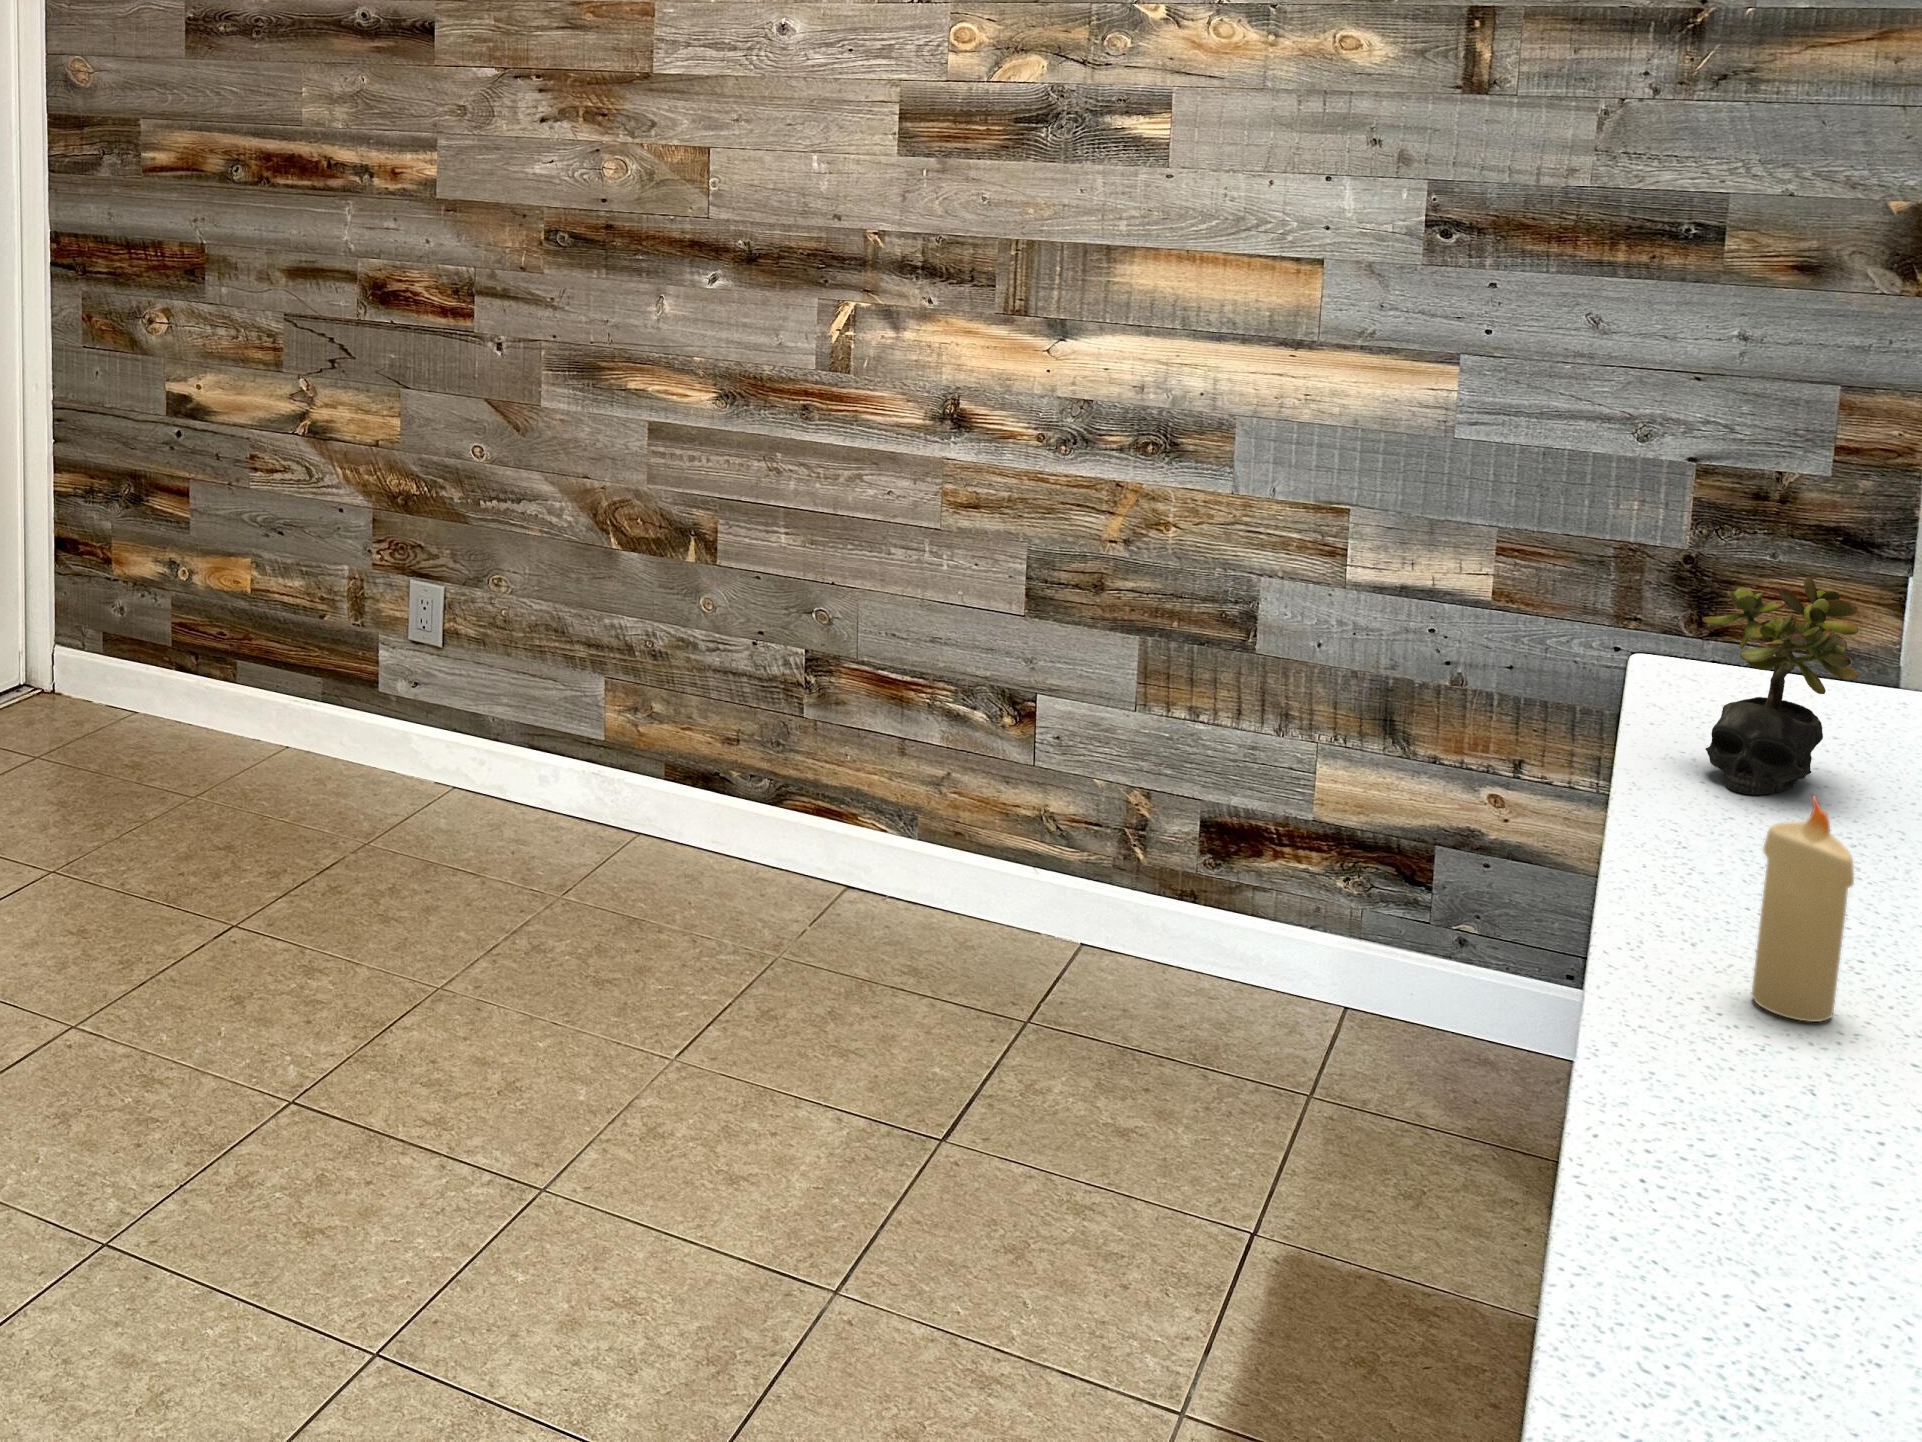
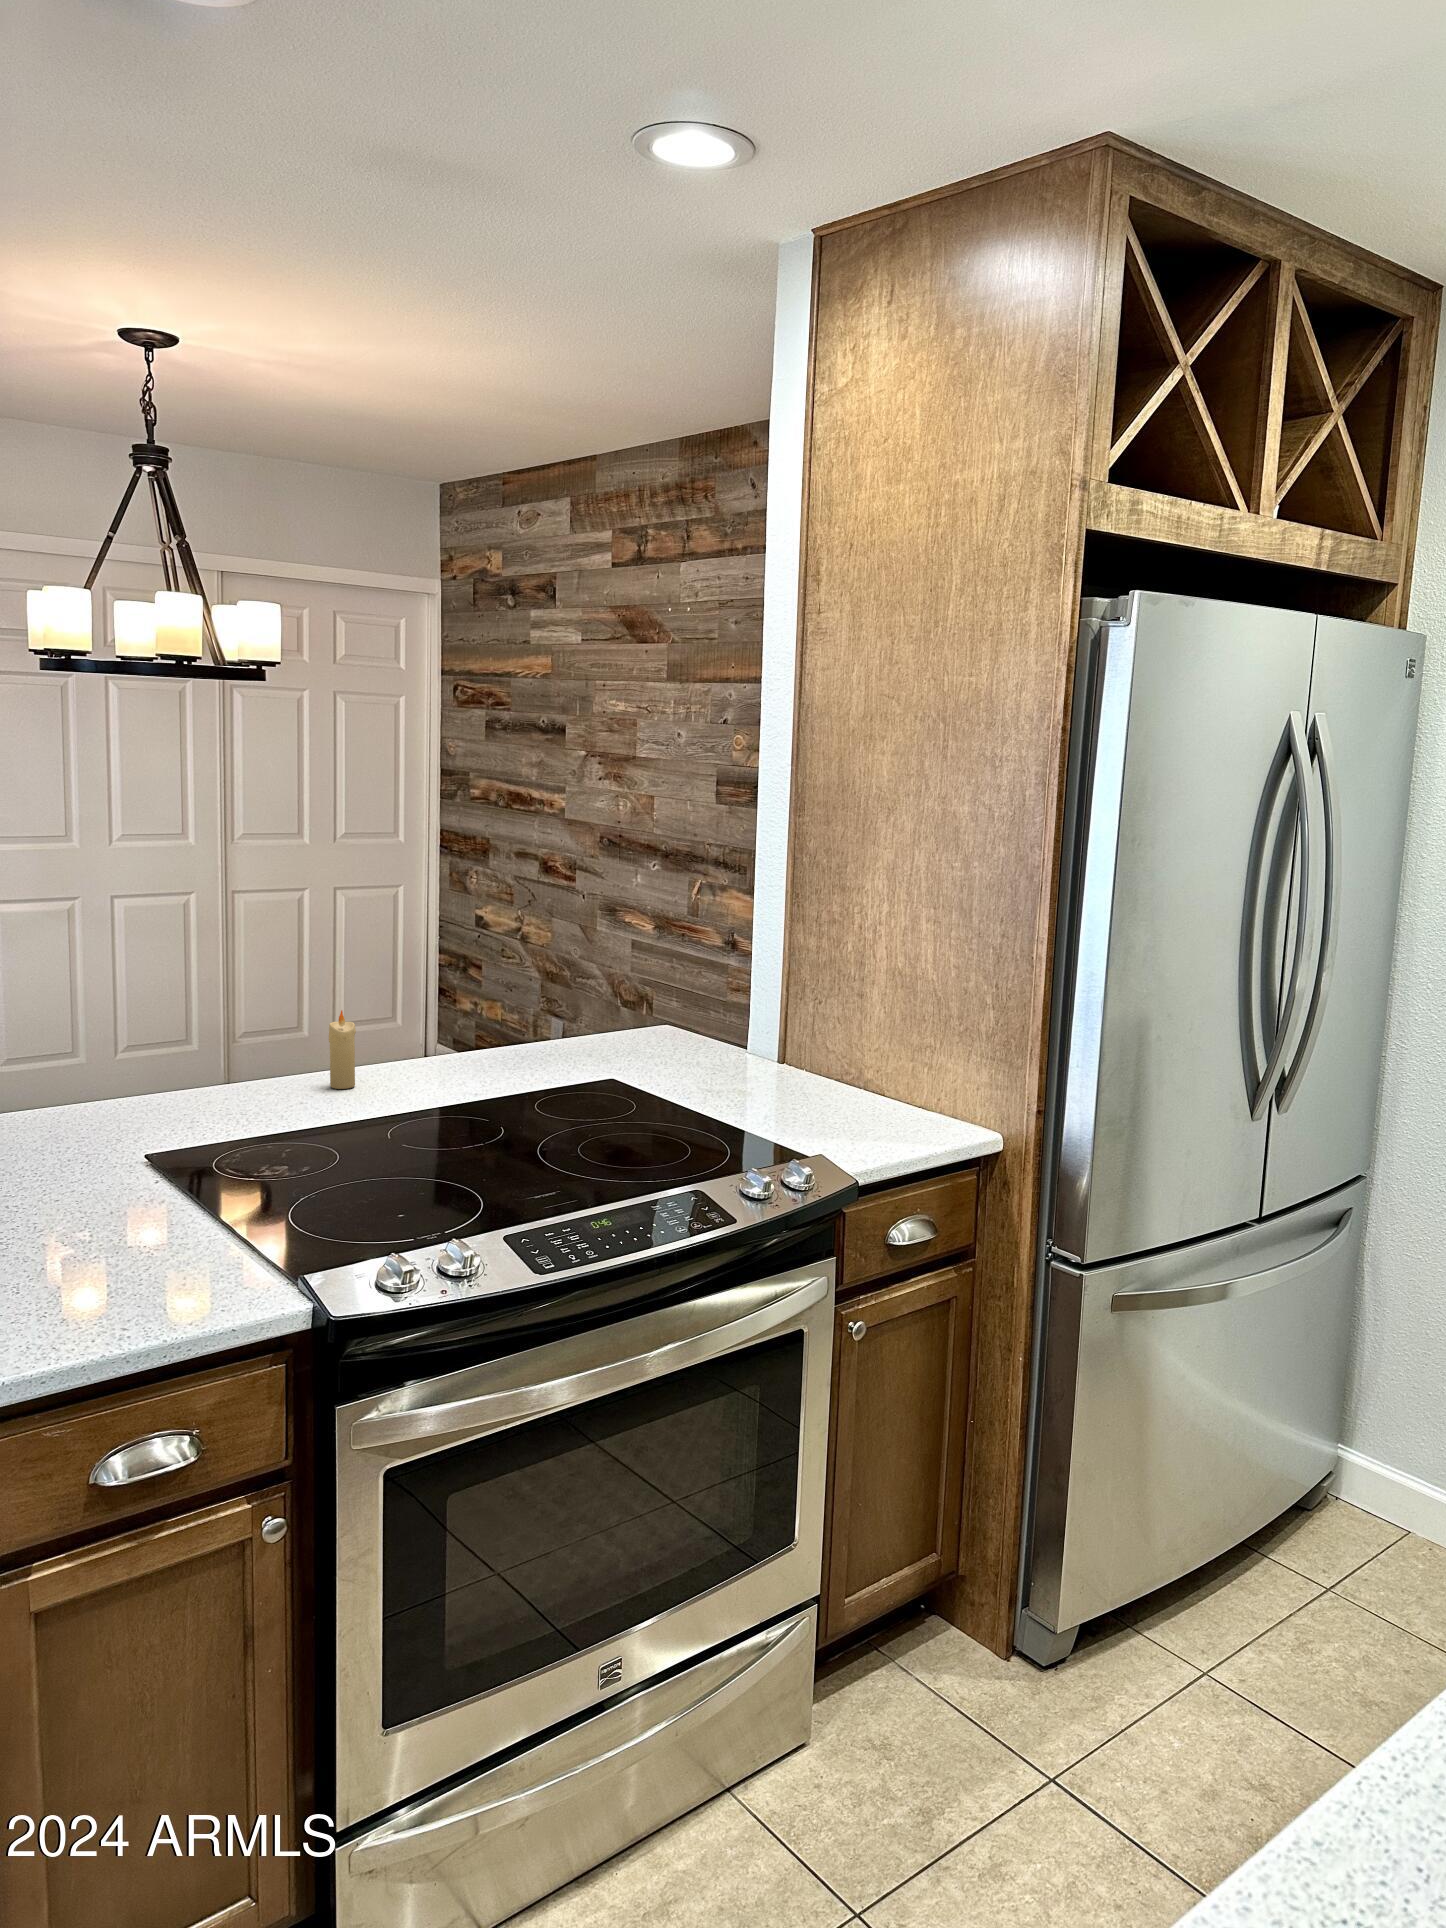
succulent plant: present [1702,577,1858,795] -> none [537,974,608,1060]

